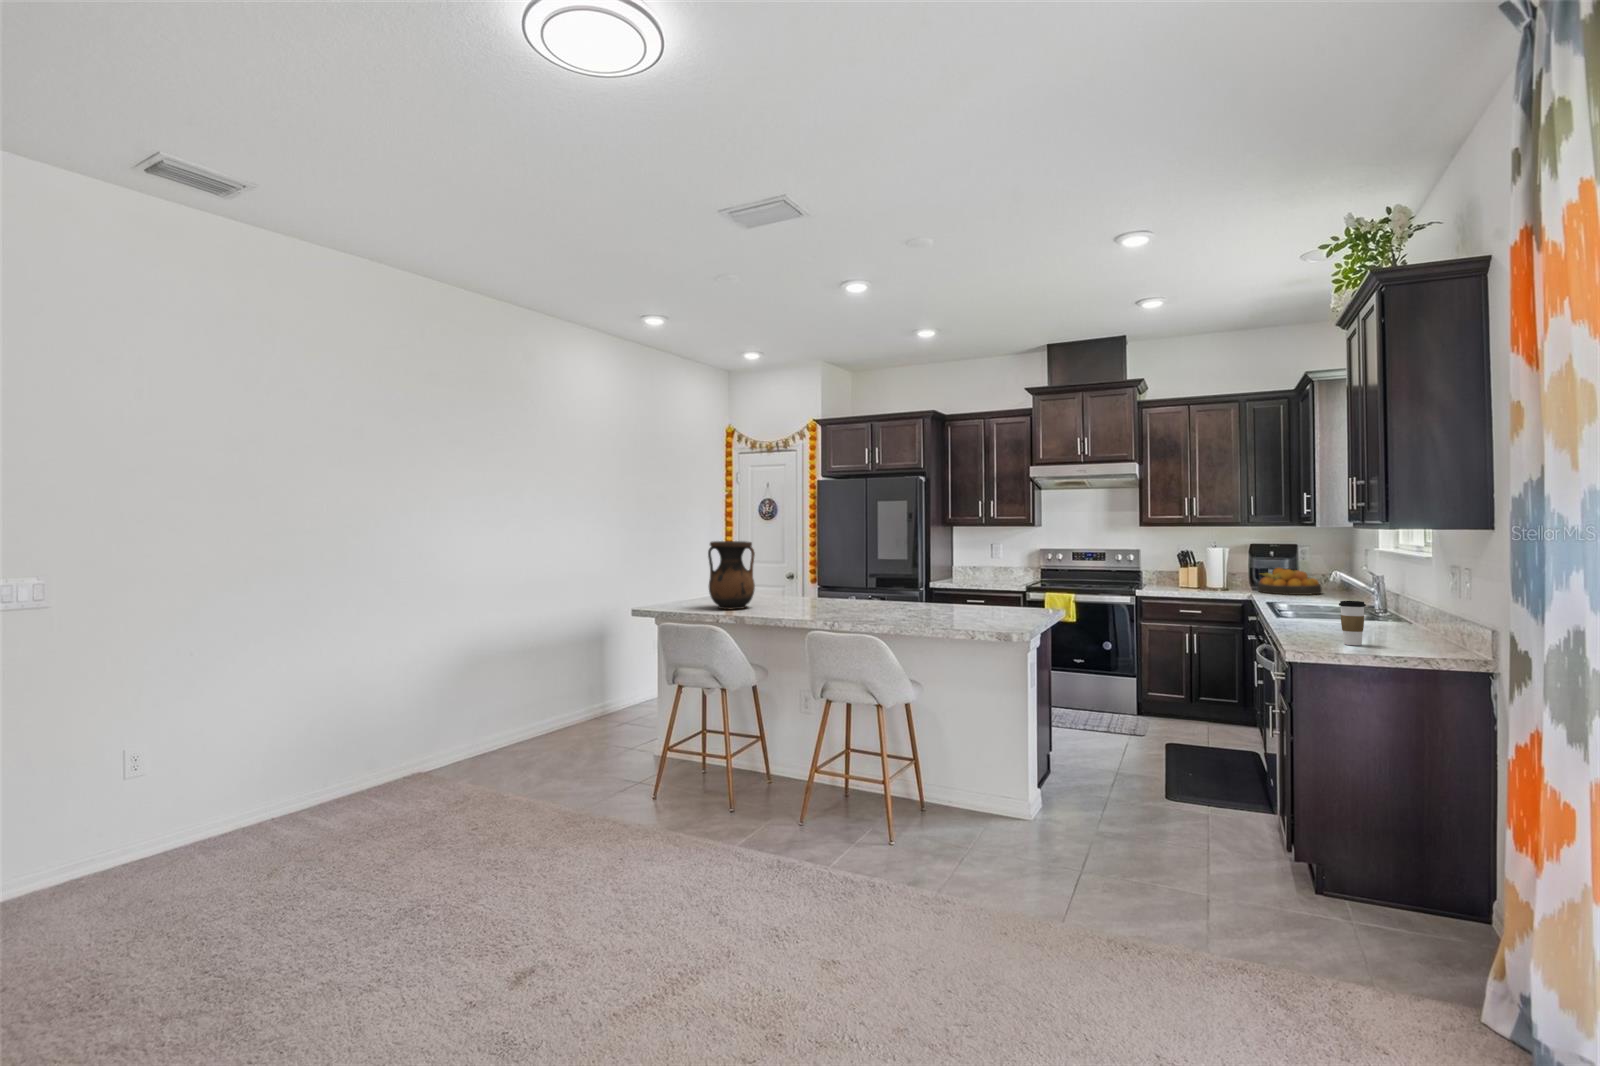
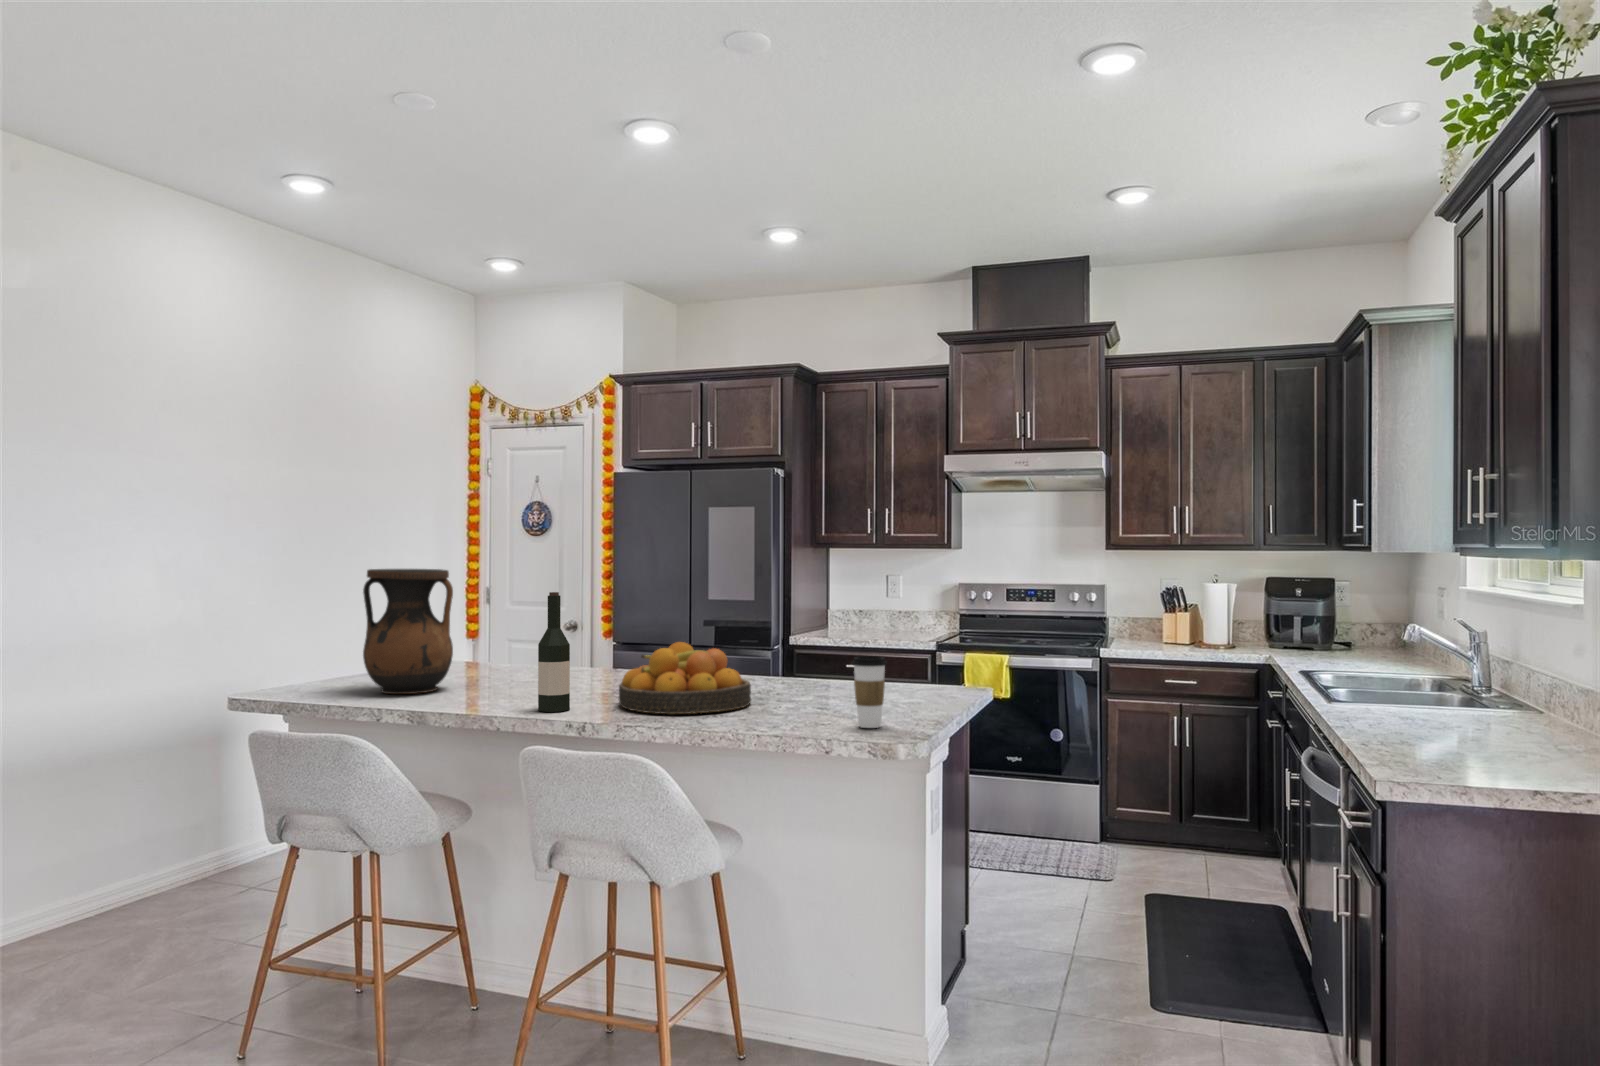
wine bottle: none [809,553,826,617] -> present [538,592,570,712]
fruit bowl: present [1258,568,1322,595] -> present [619,642,751,714]
coffee cup: present [1339,601,1366,645] -> present [852,656,887,728]

